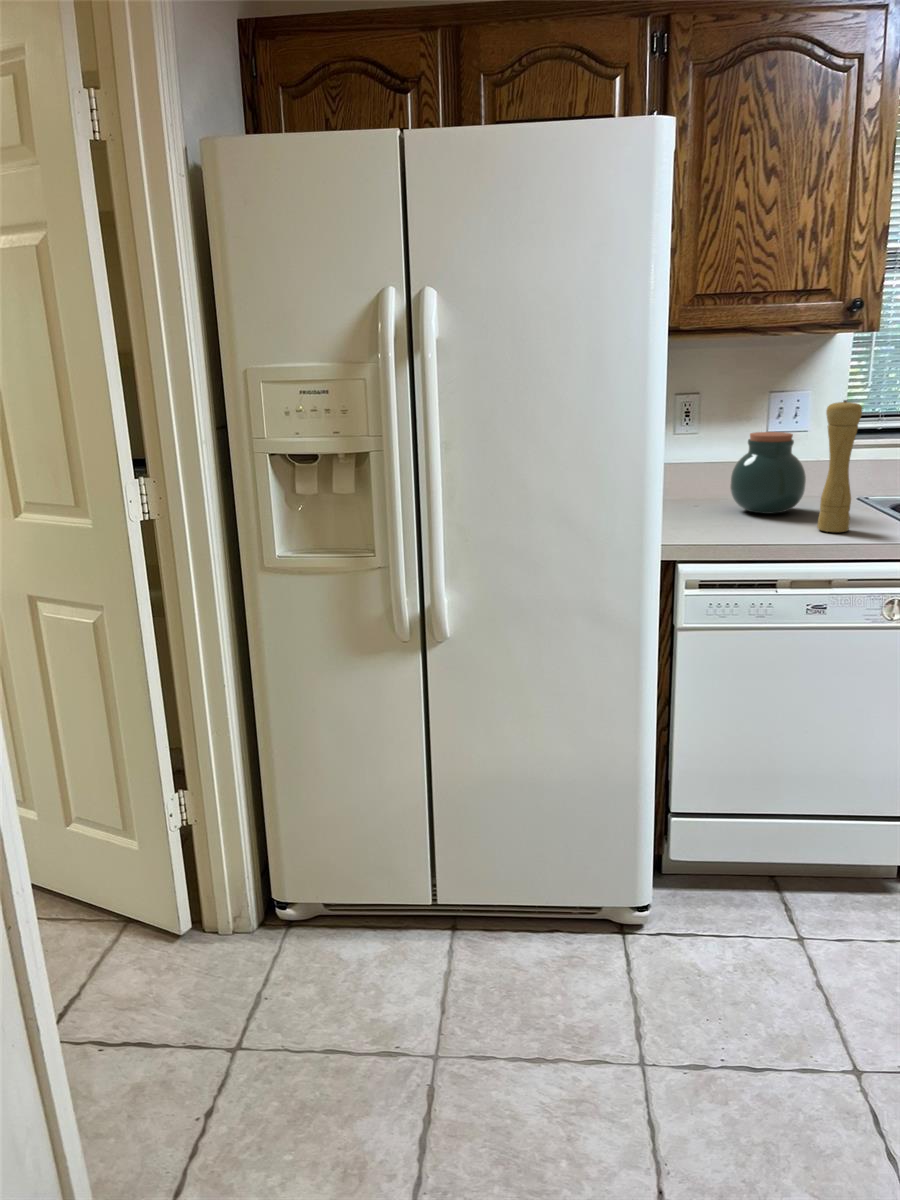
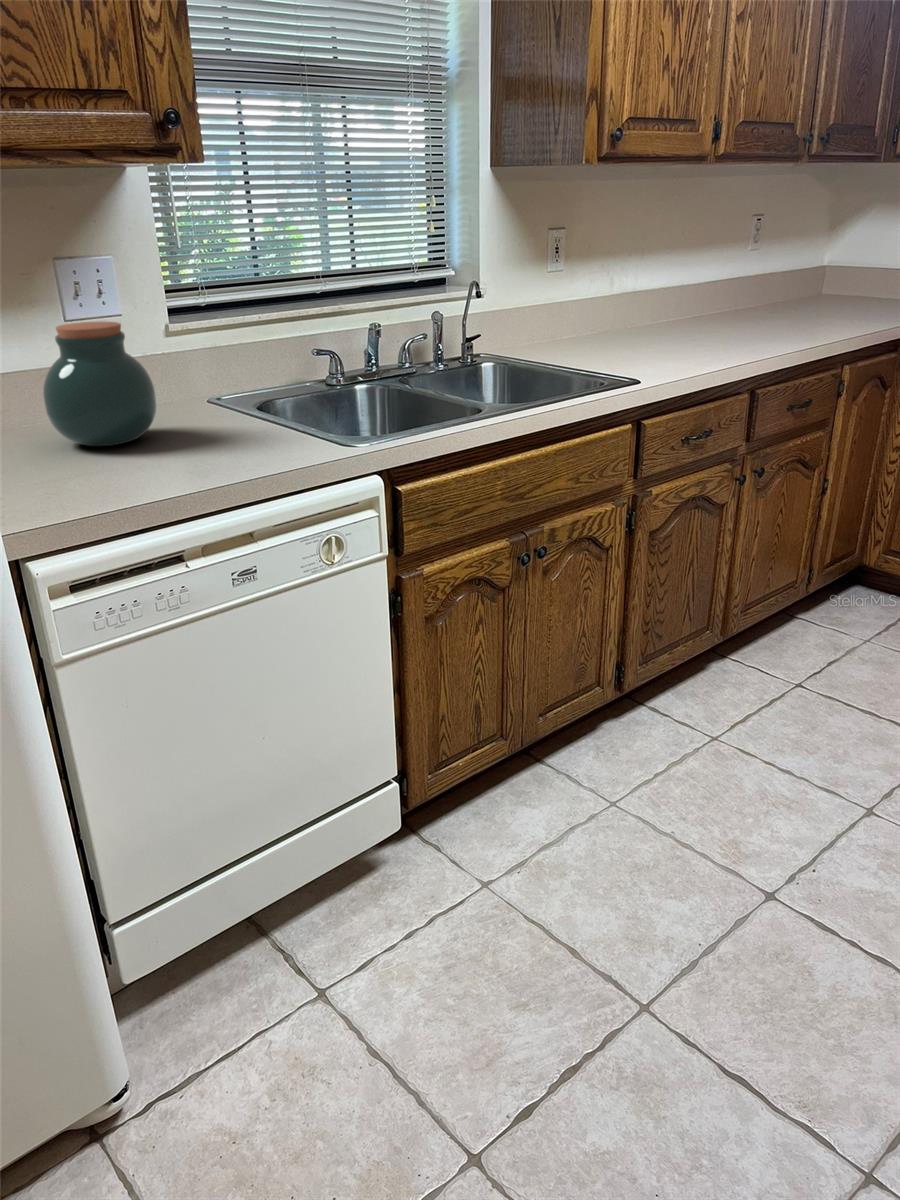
pepper mill: present [817,400,863,532] -> none [176,266,243,461]

